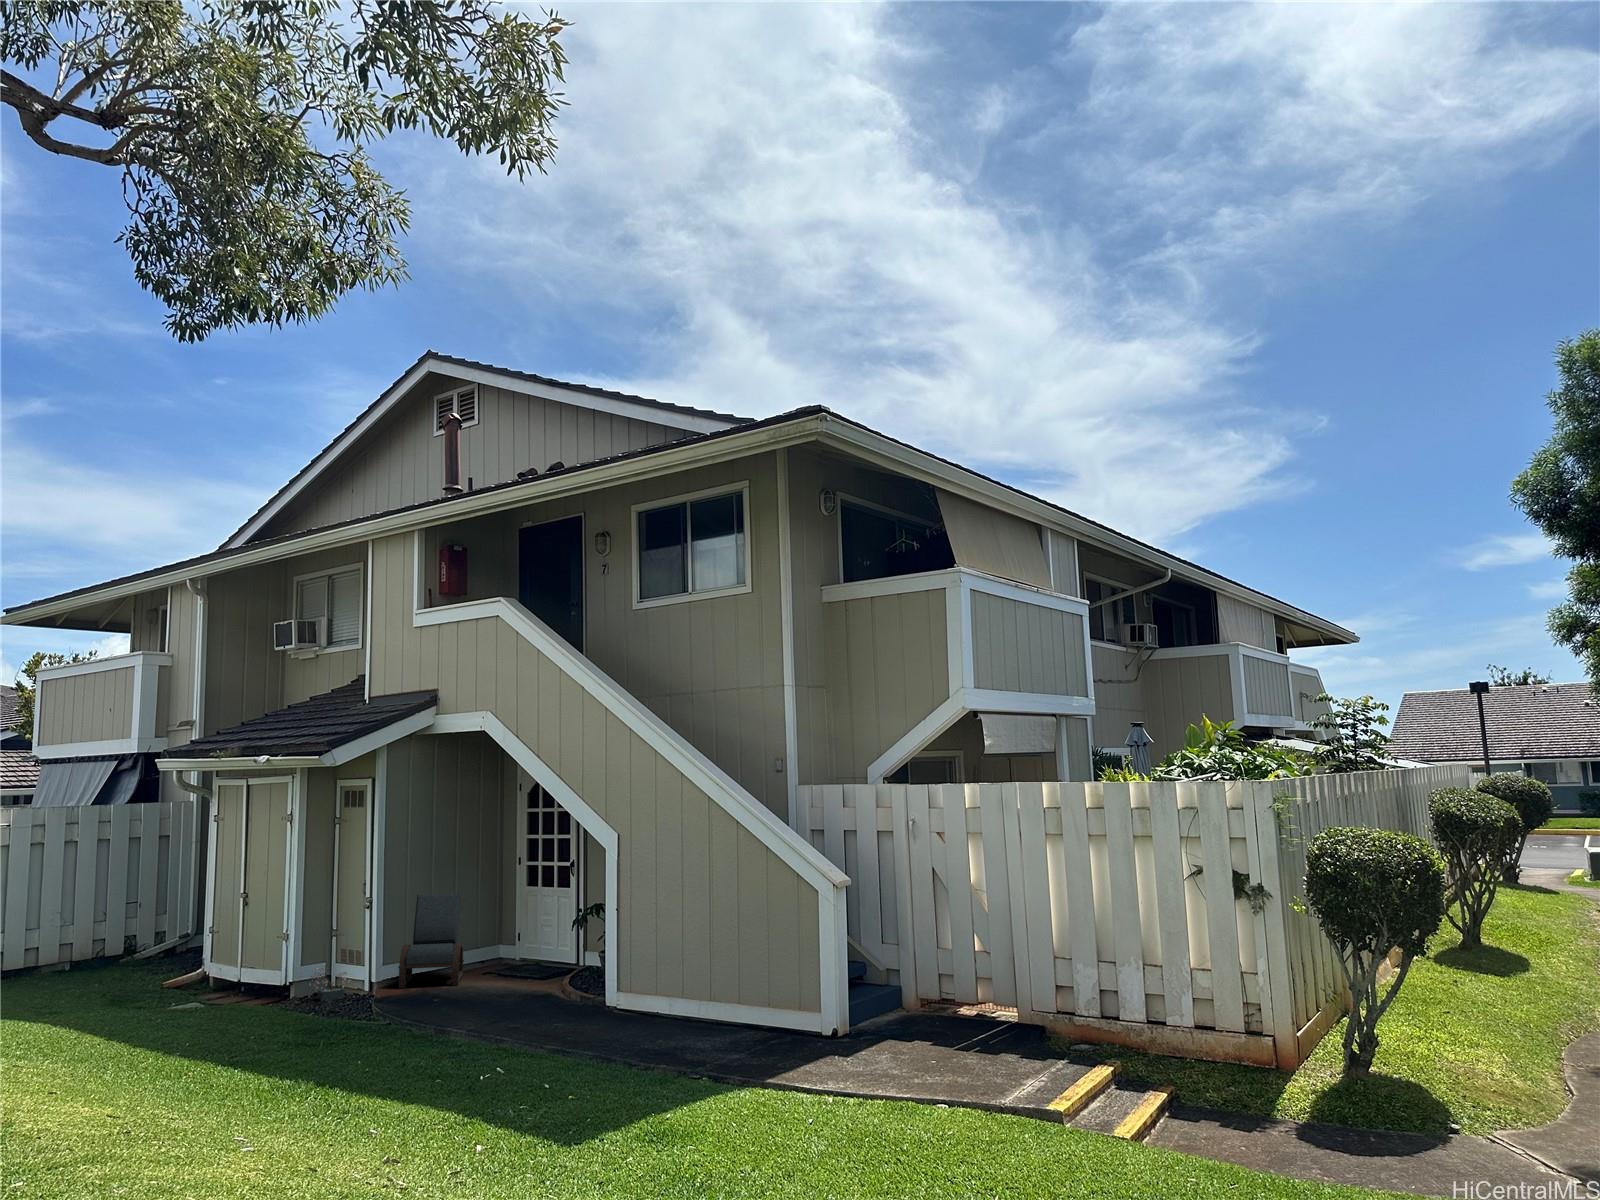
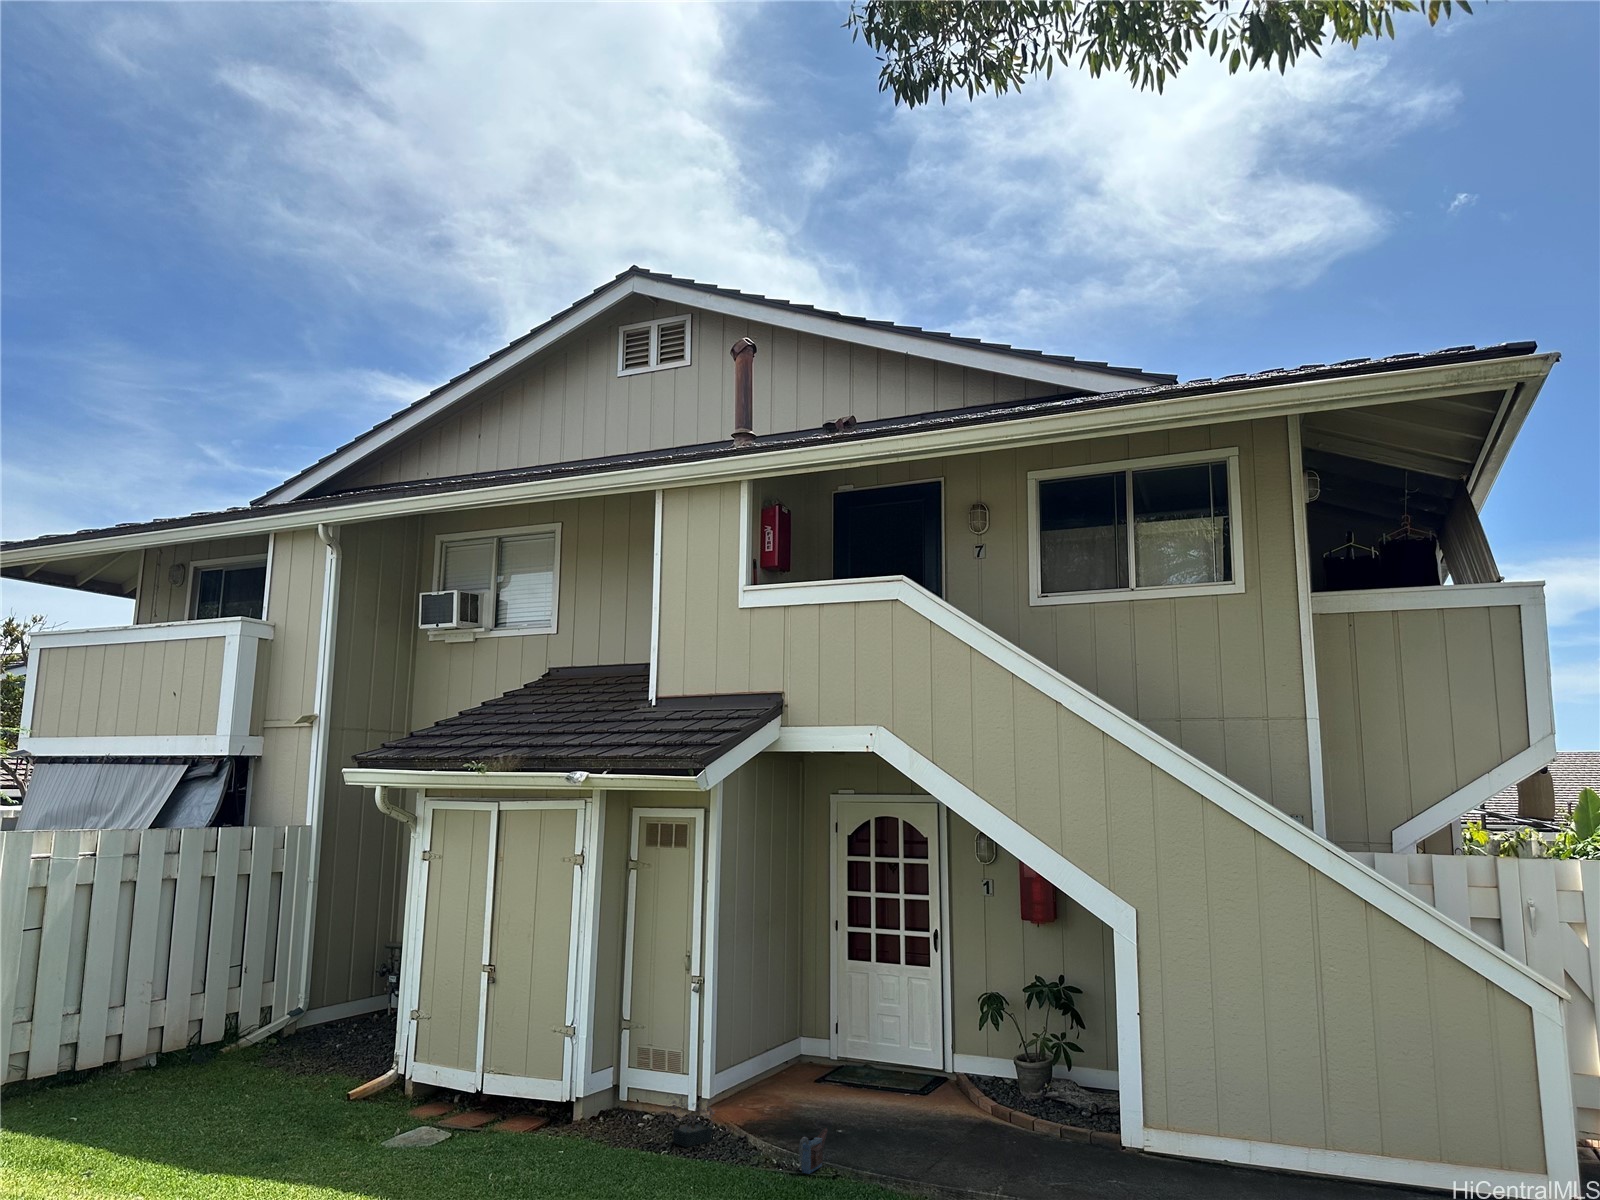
lounge chair: present [398,894,464,988] -> none [737,975,841,1120]
watering can: none [362,984,398,1011] -> present [798,1128,828,1174]

